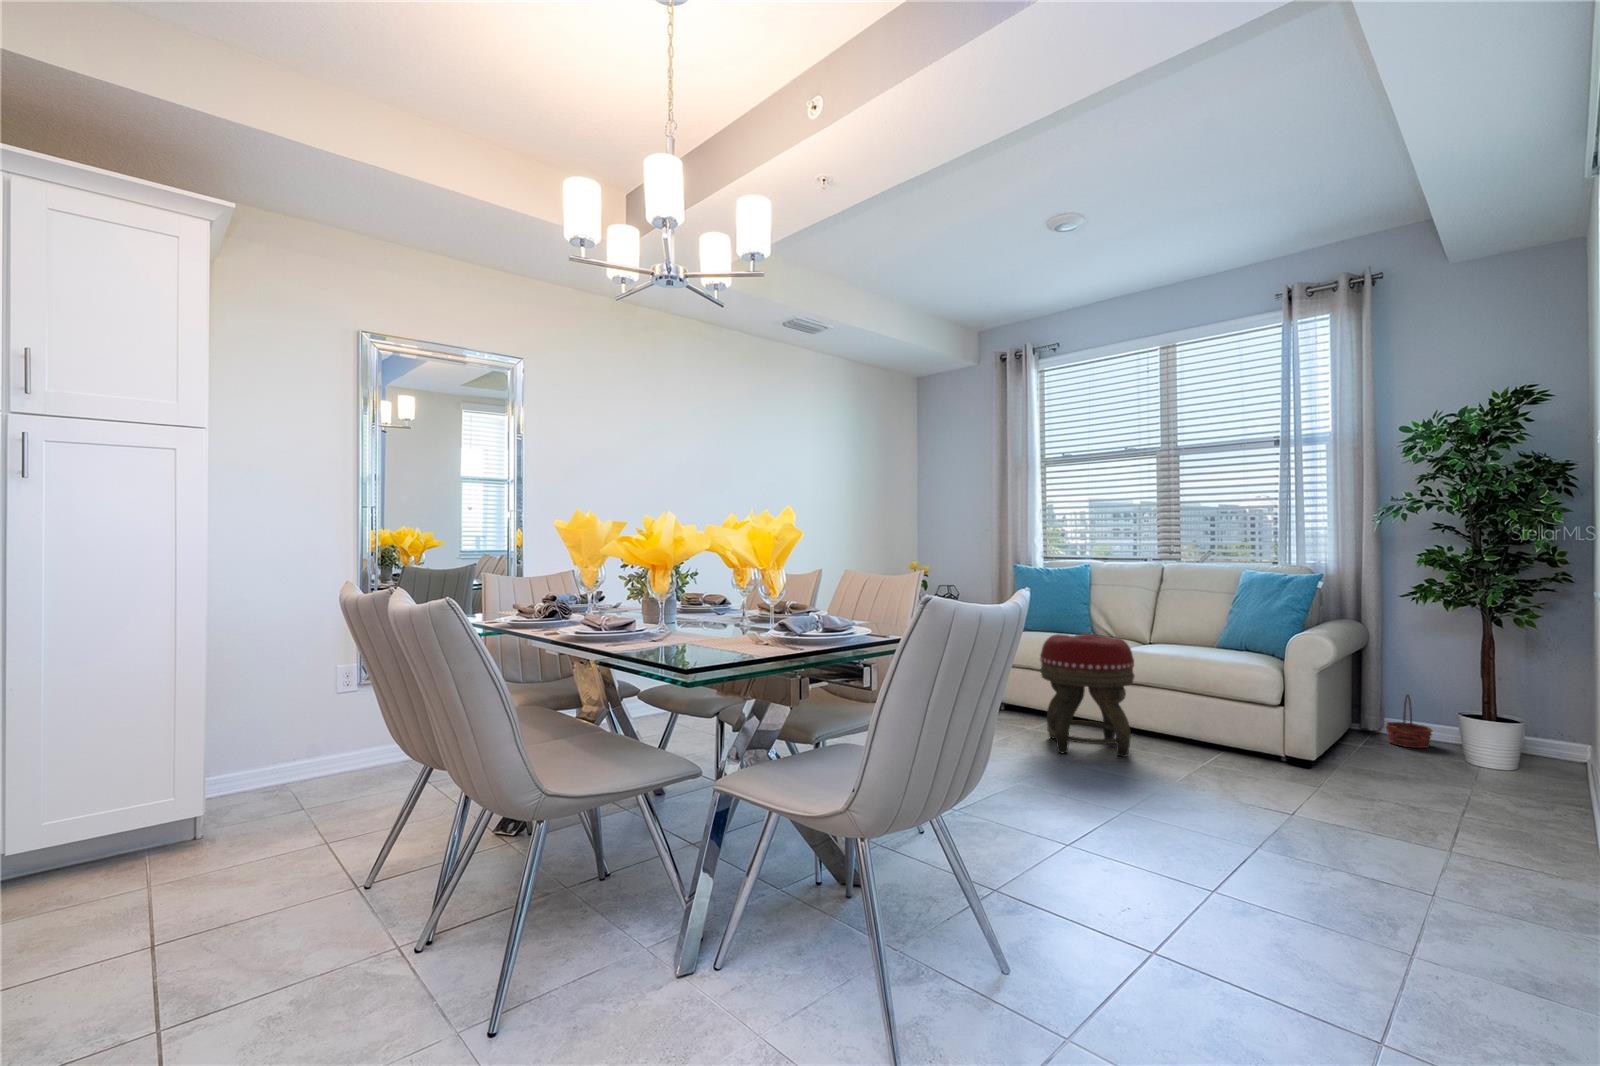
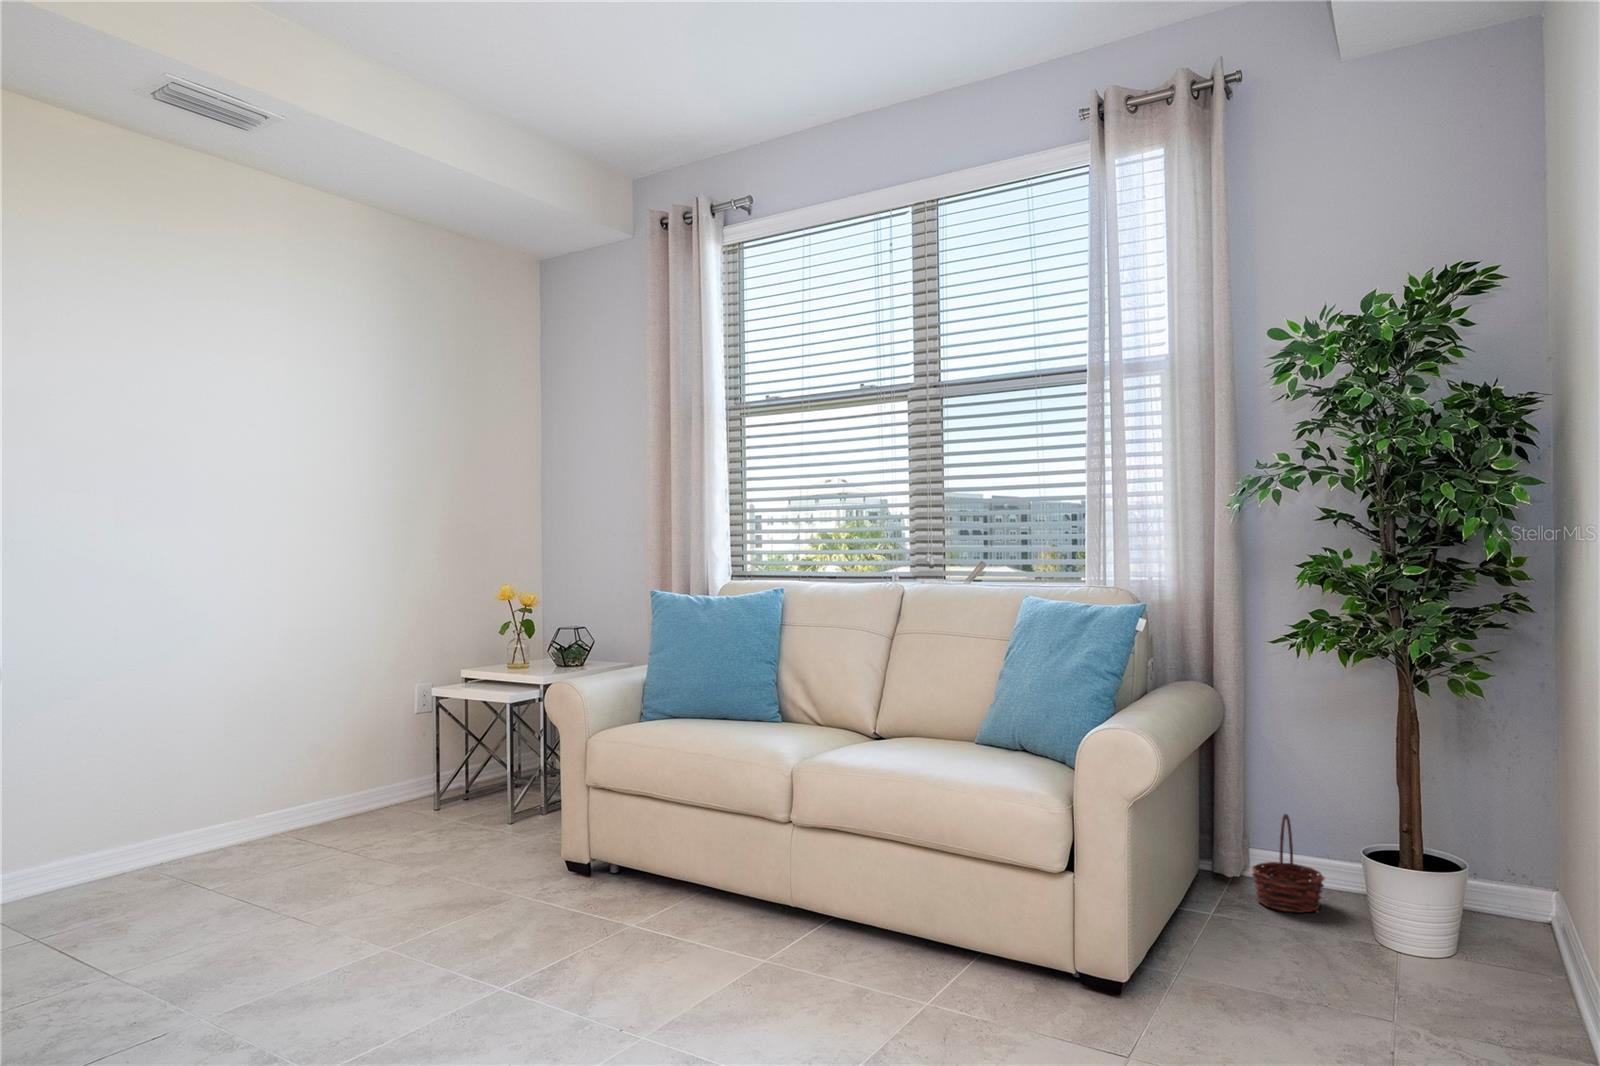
footstool: present [1040,634,1135,757] -> none [627,734,809,1000]

